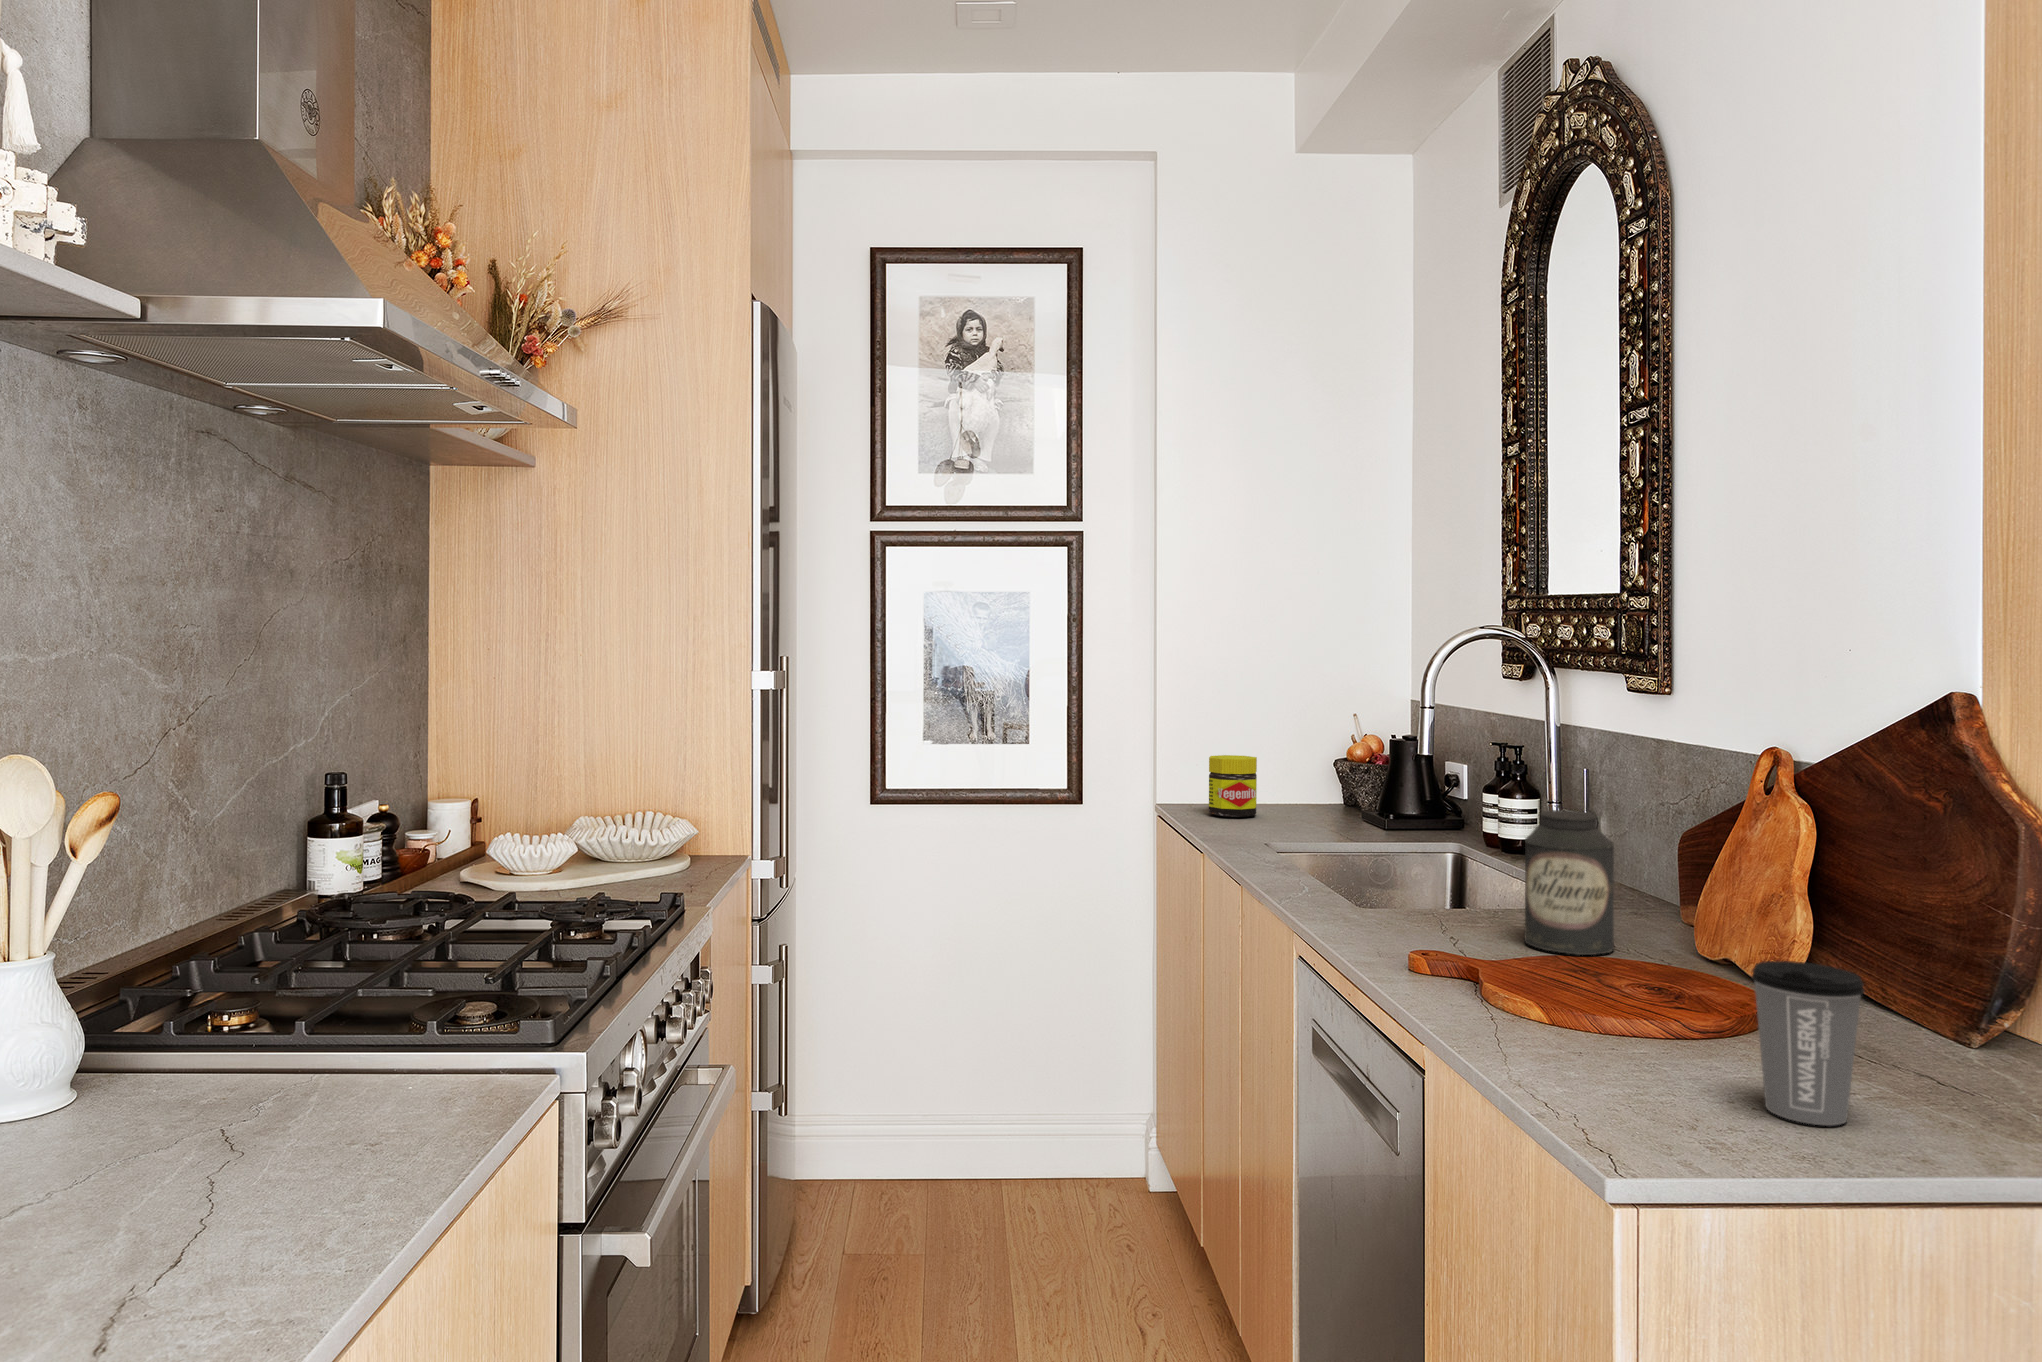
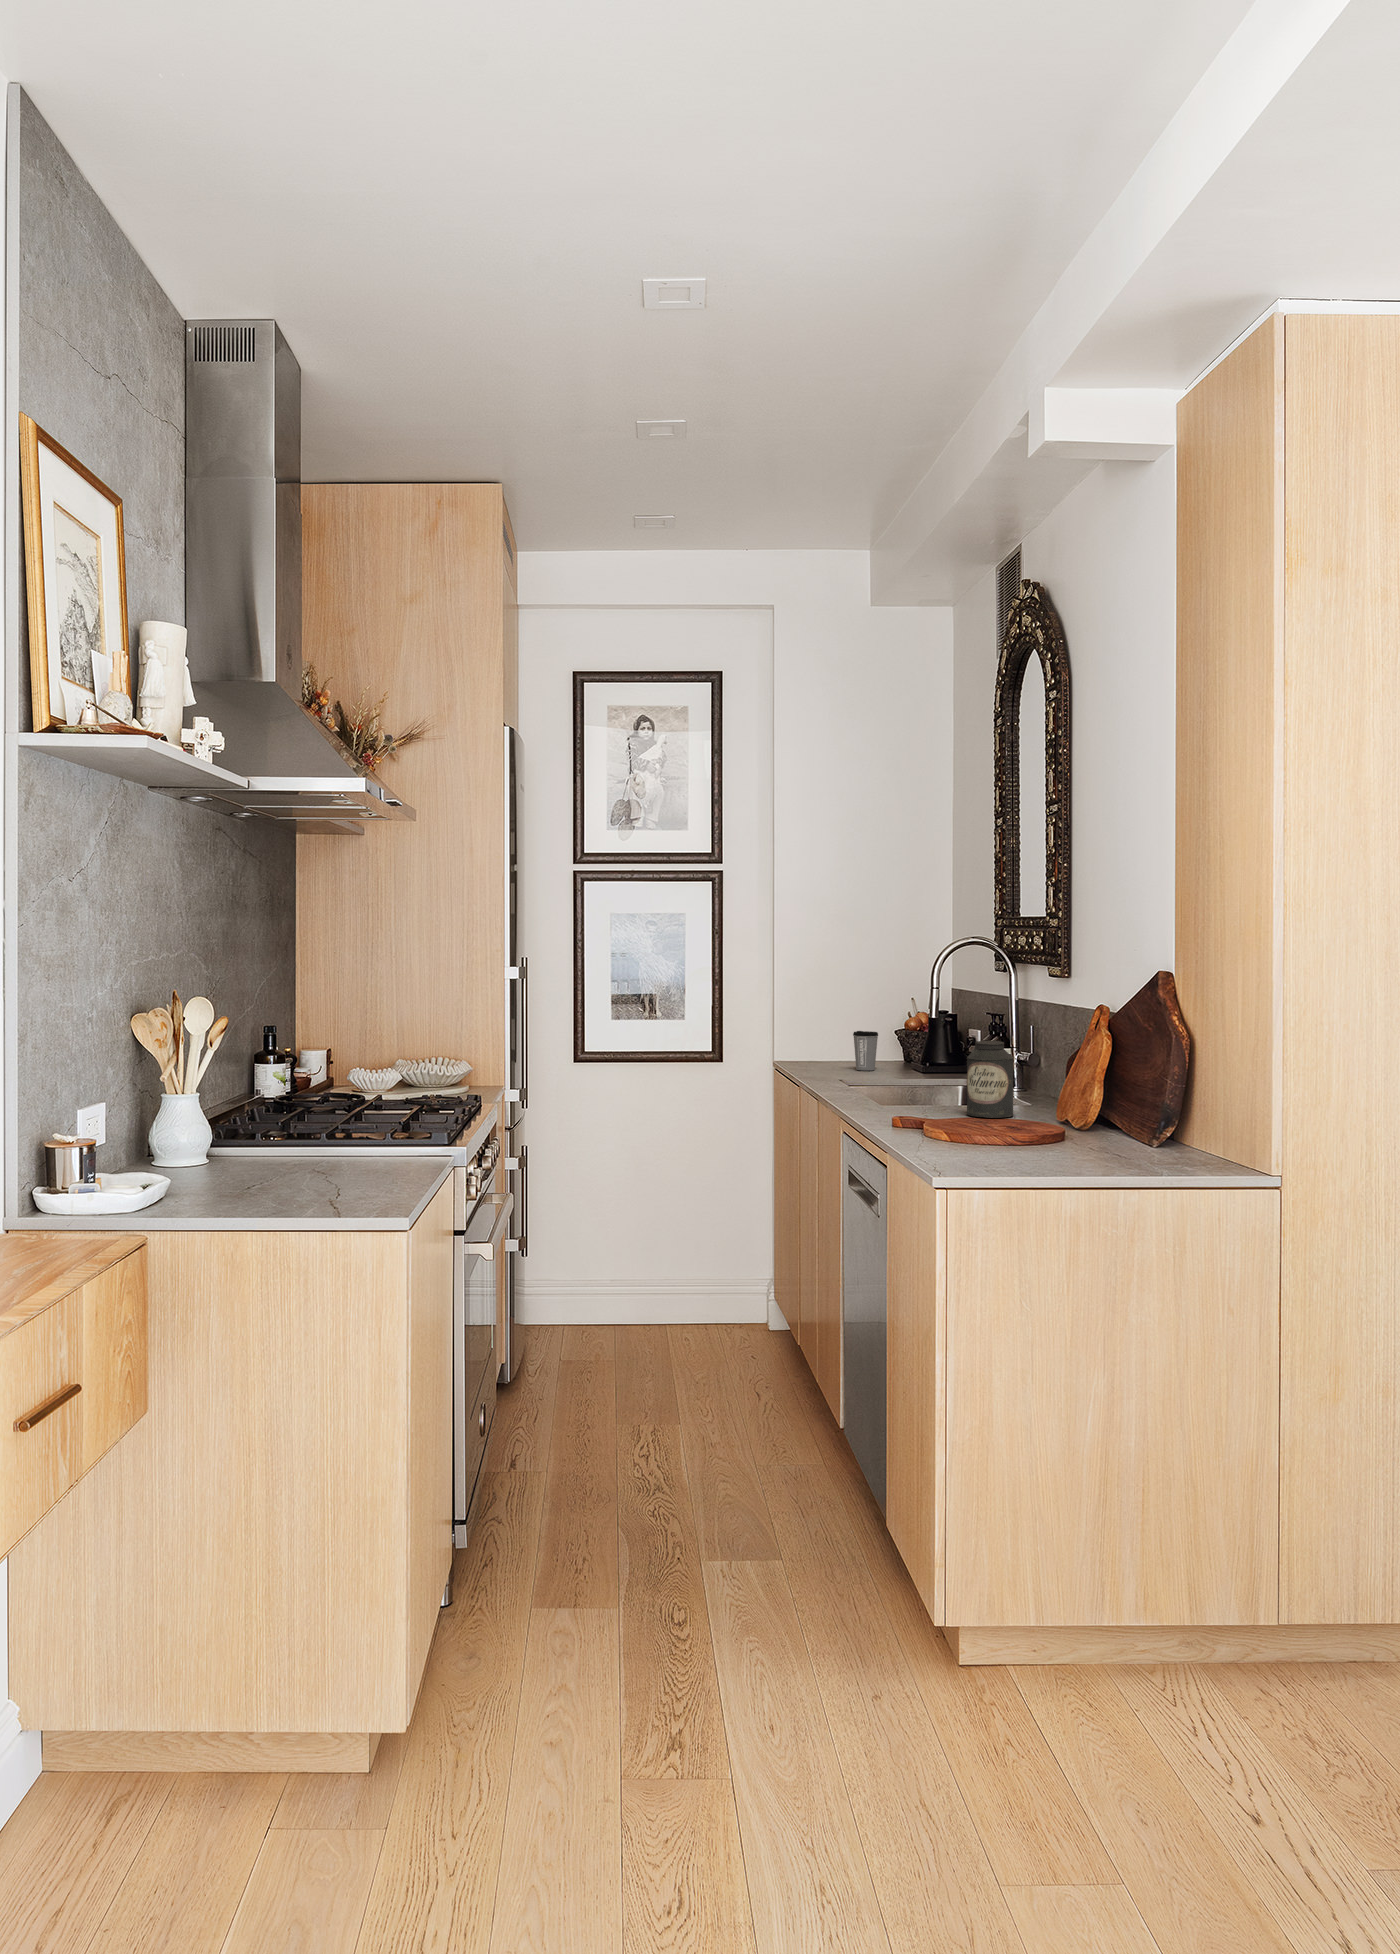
jar: present [1209,755,1257,817] -> none [810,1026,843,1067]
coffee cup: present [1752,961,1865,1125] -> present [853,1031,878,1071]

